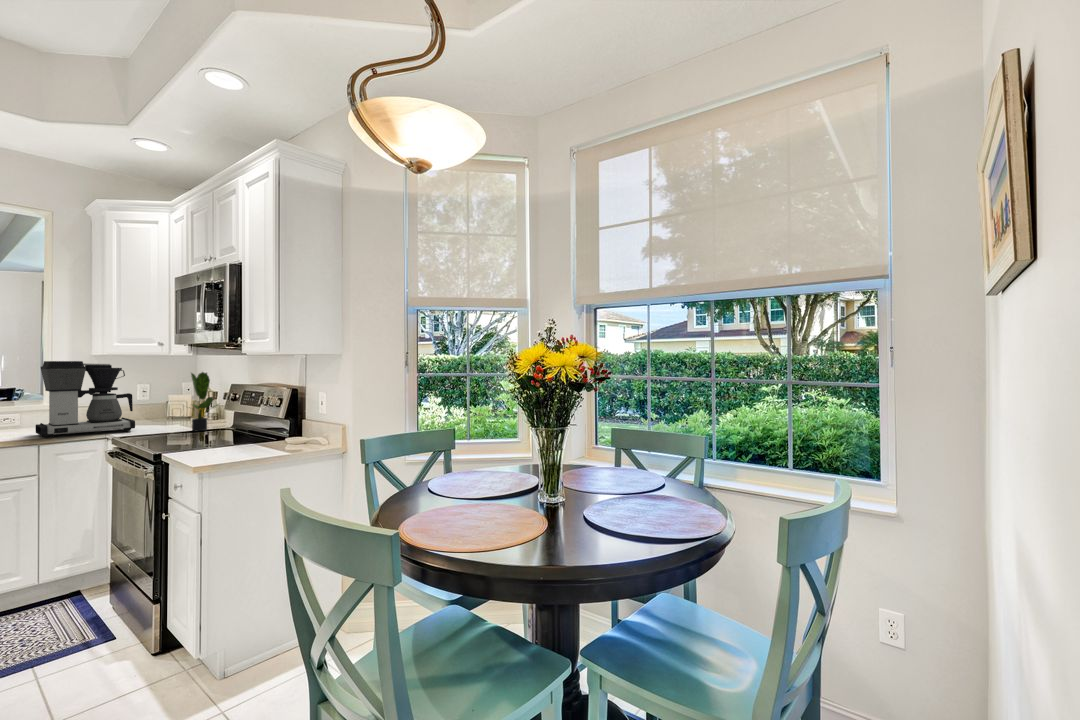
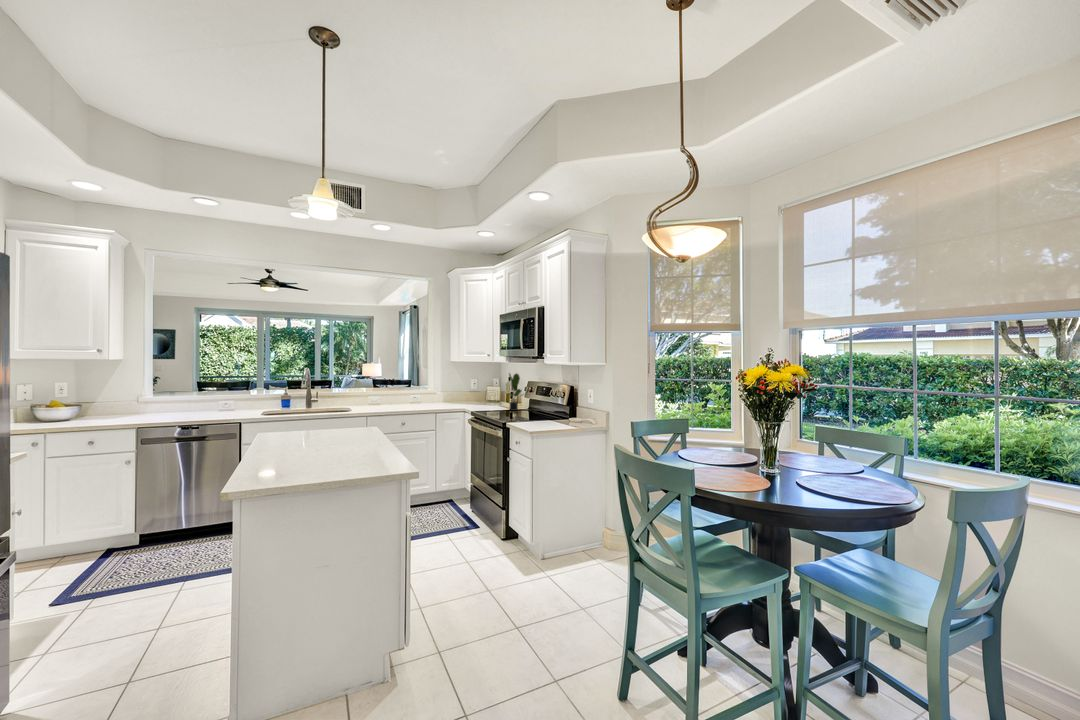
coffee maker: present [36,361,135,438] -> none [433,366,480,410]

